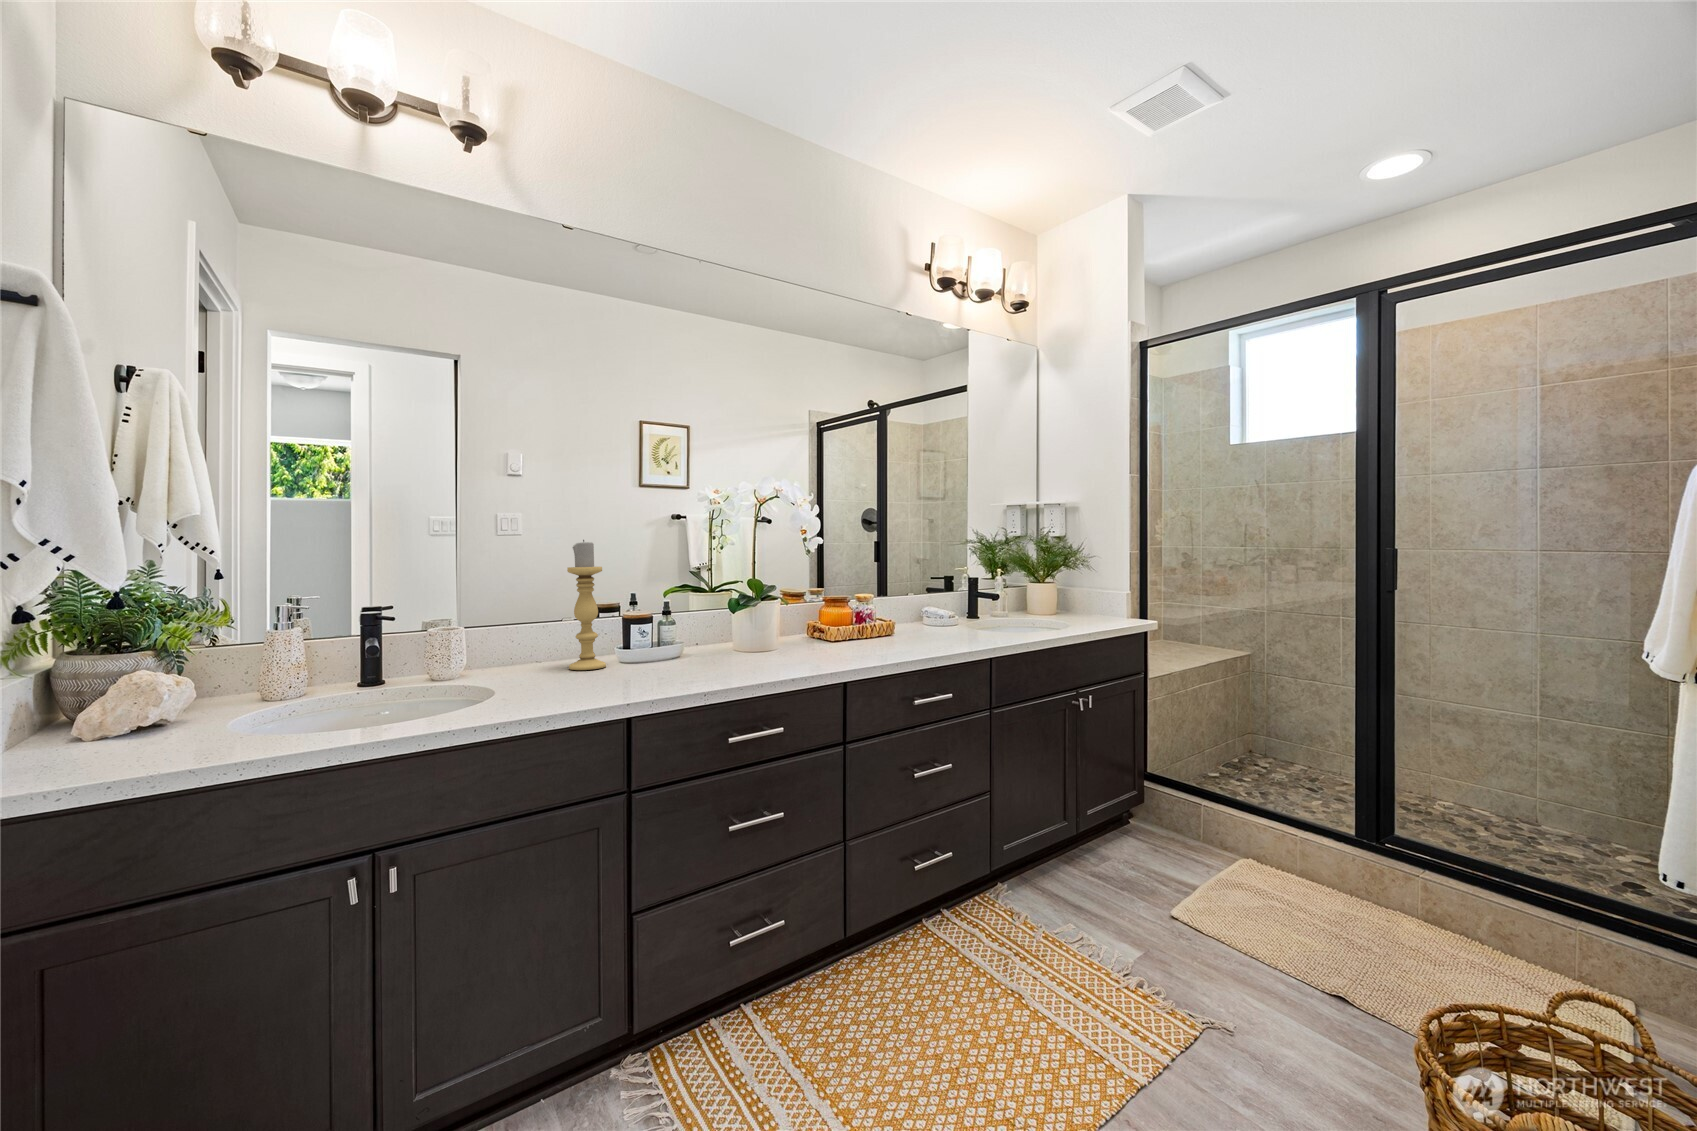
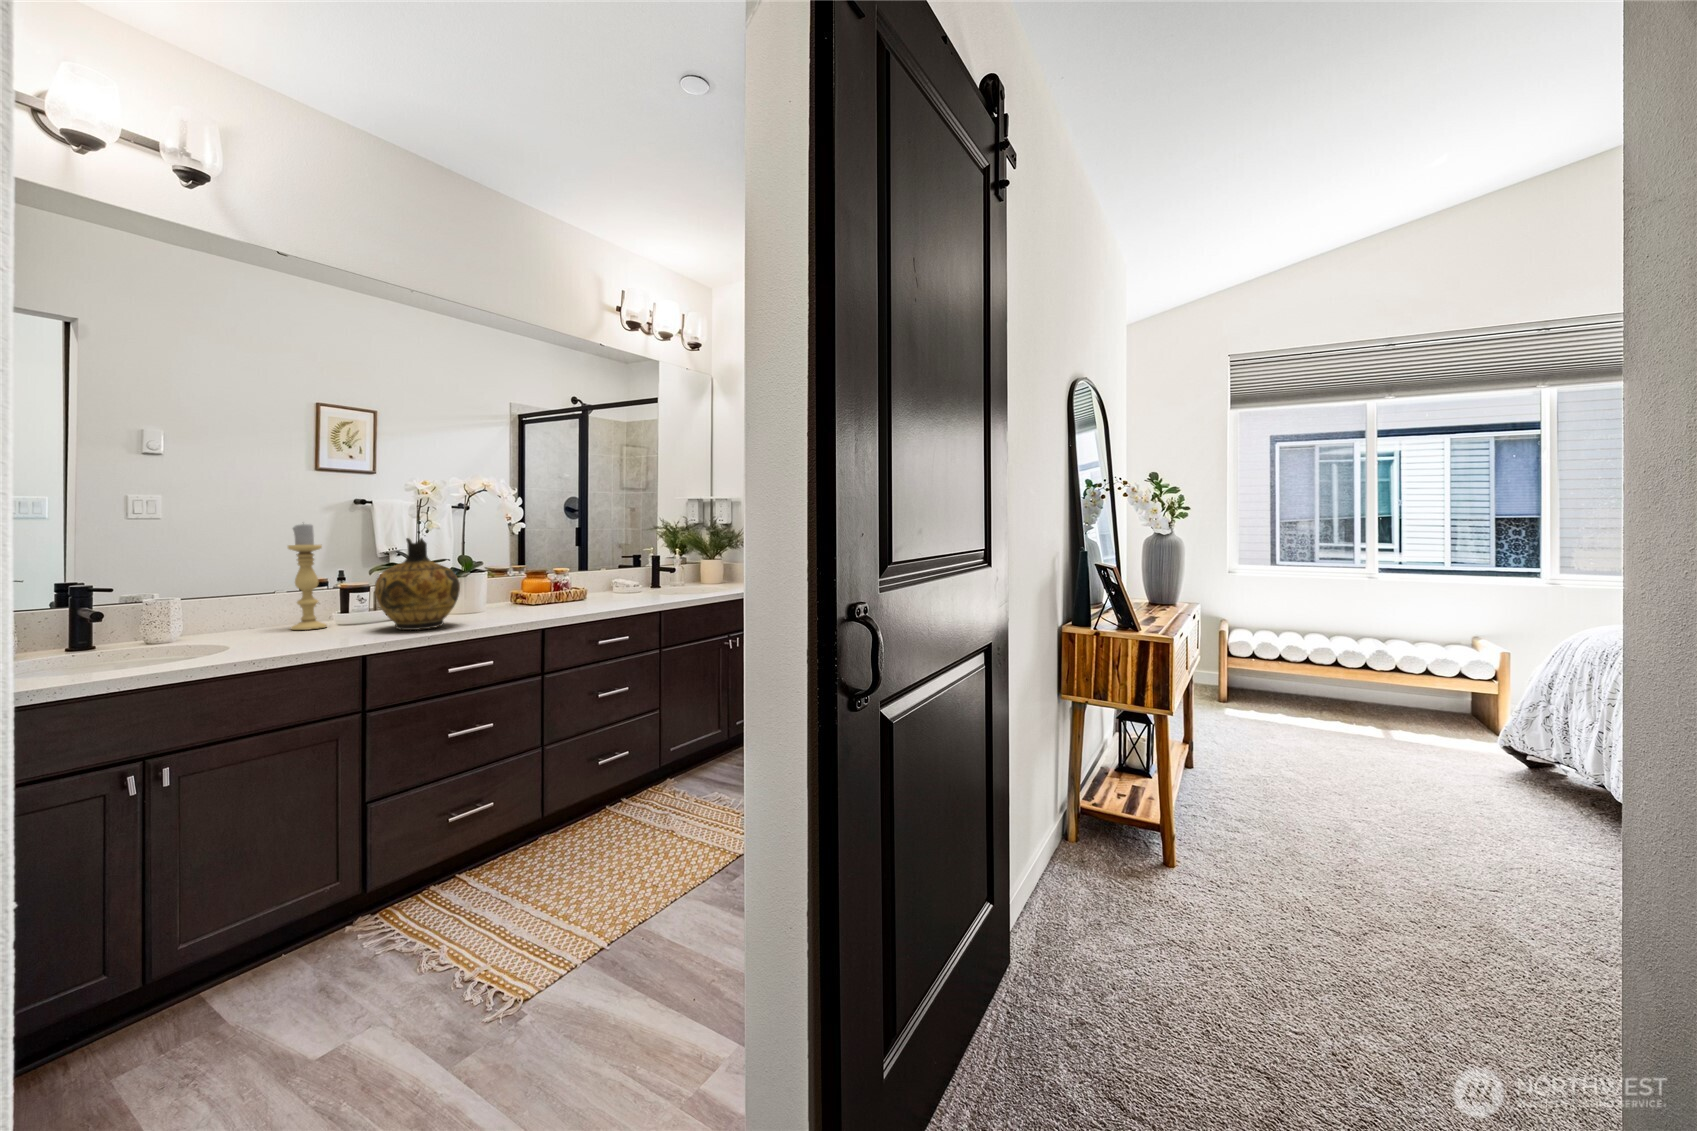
ceramic jug: none [653,558,749,677] -> present [375,538,460,630]

